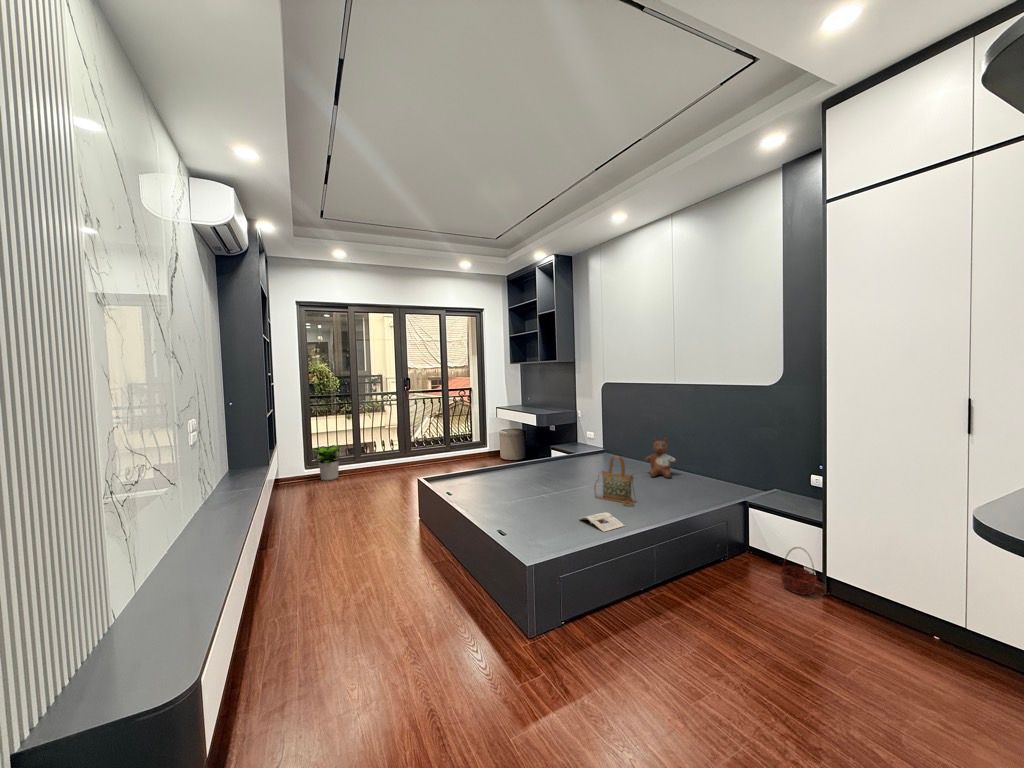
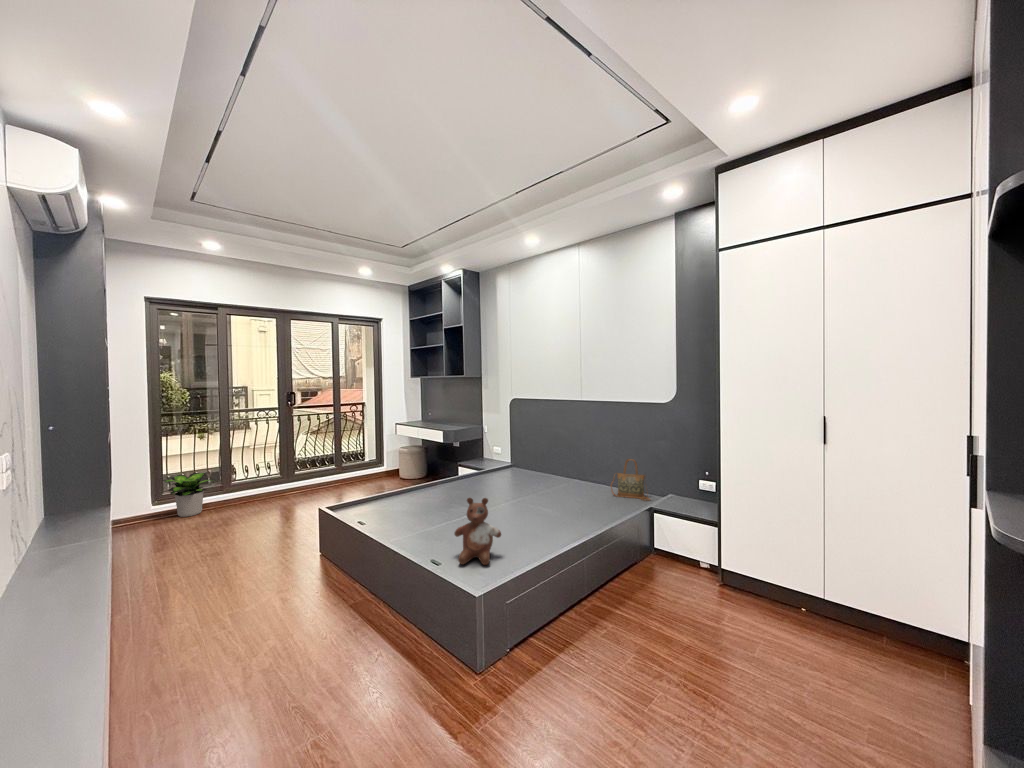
stuffed bear: present [645,437,677,478] -> present [455,498,501,565]
handbag: present [594,456,635,506] -> present [611,459,650,501]
magazine: present [579,512,625,532] -> none [510,529,556,550]
basket: present [780,547,817,595] -> none [685,545,714,587]

